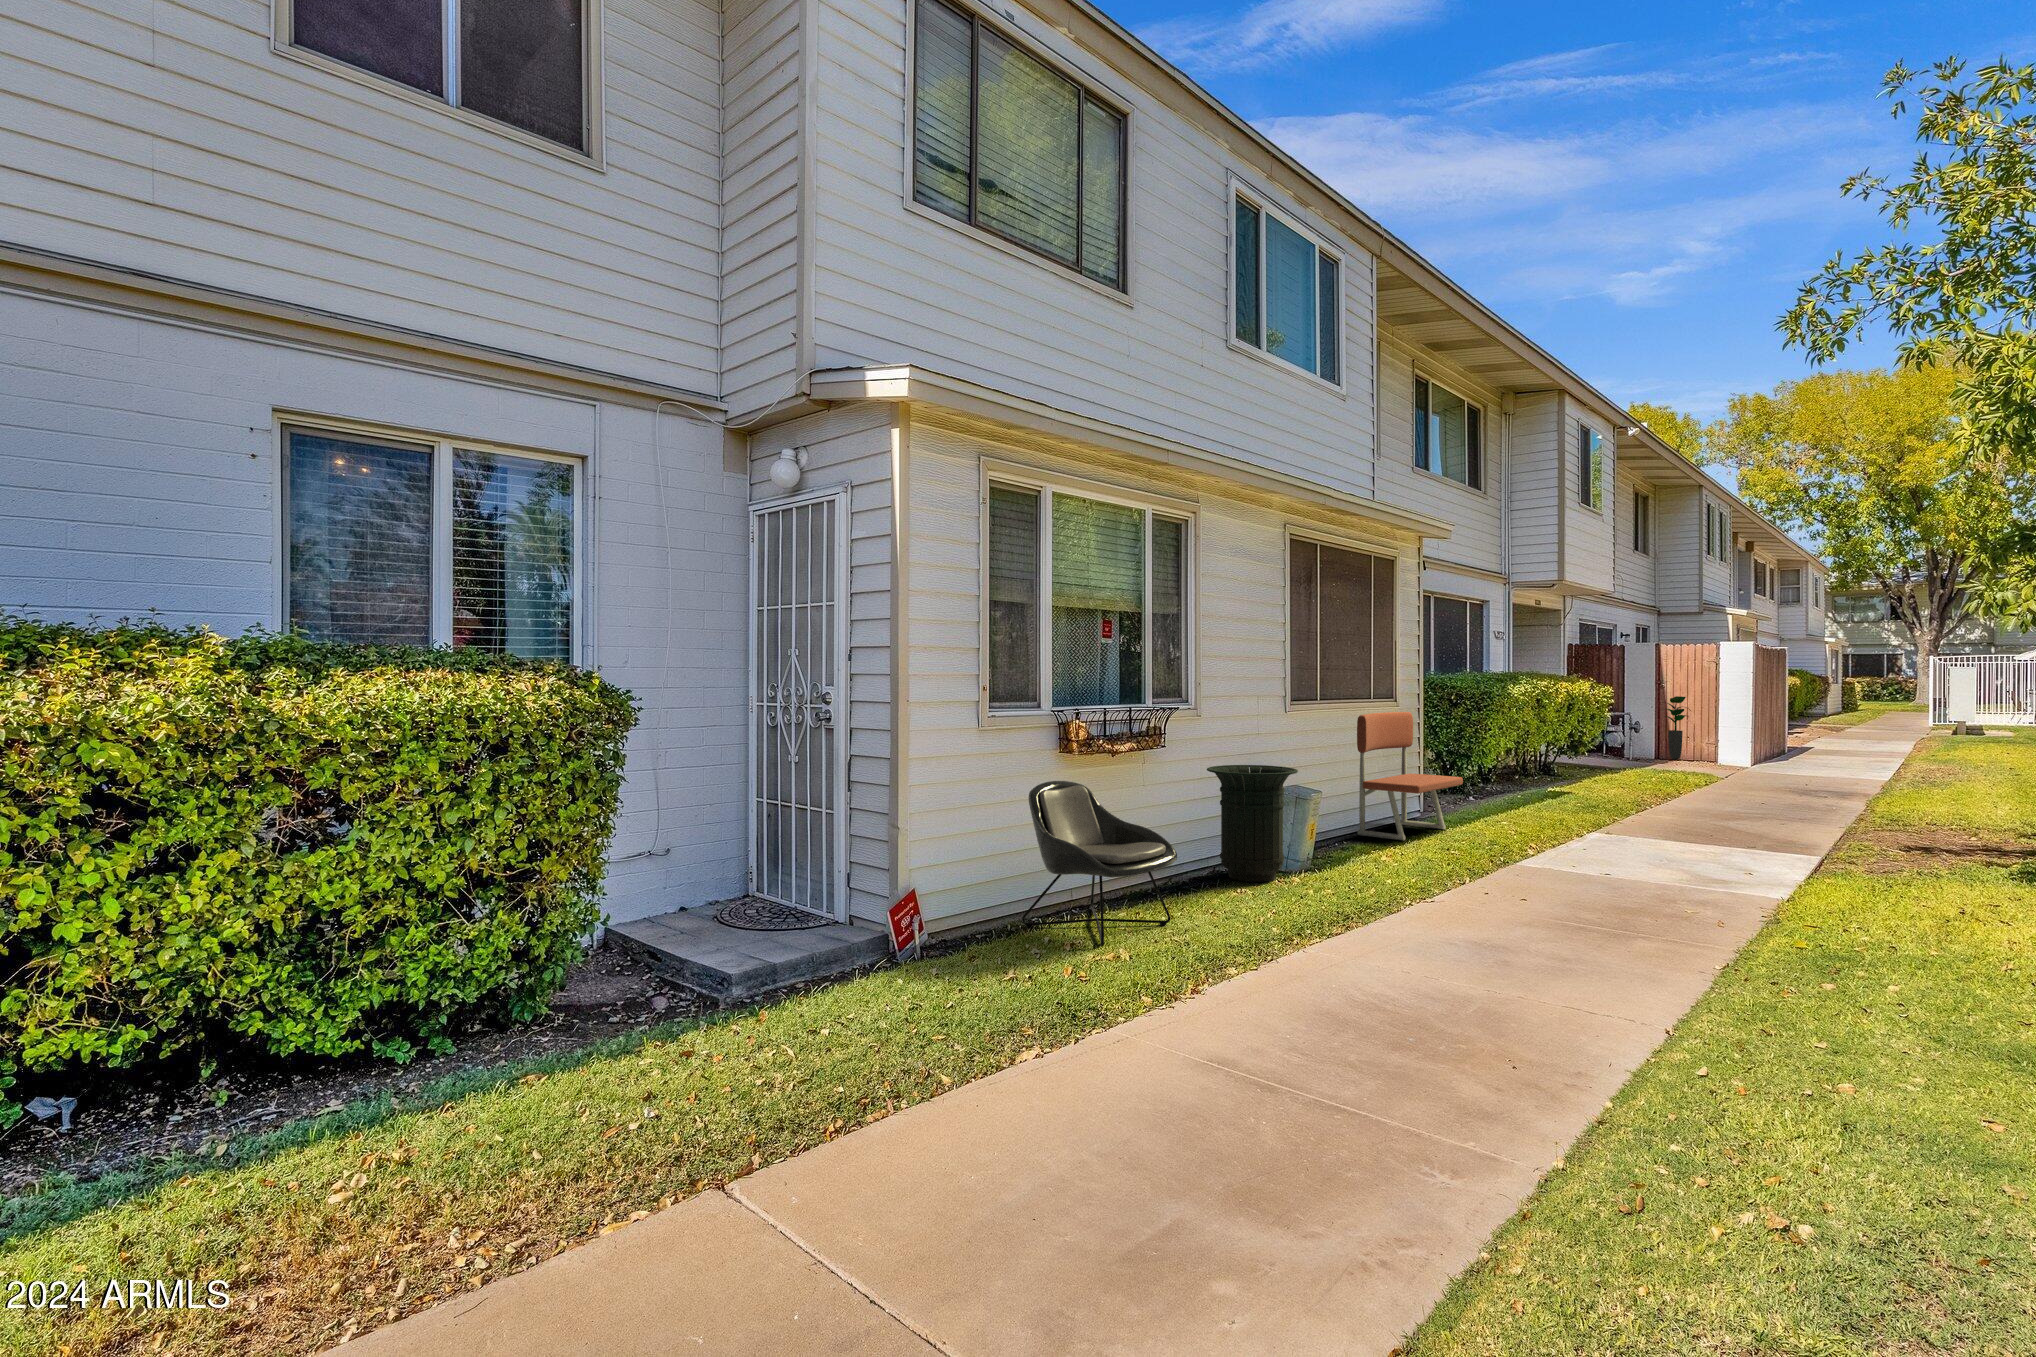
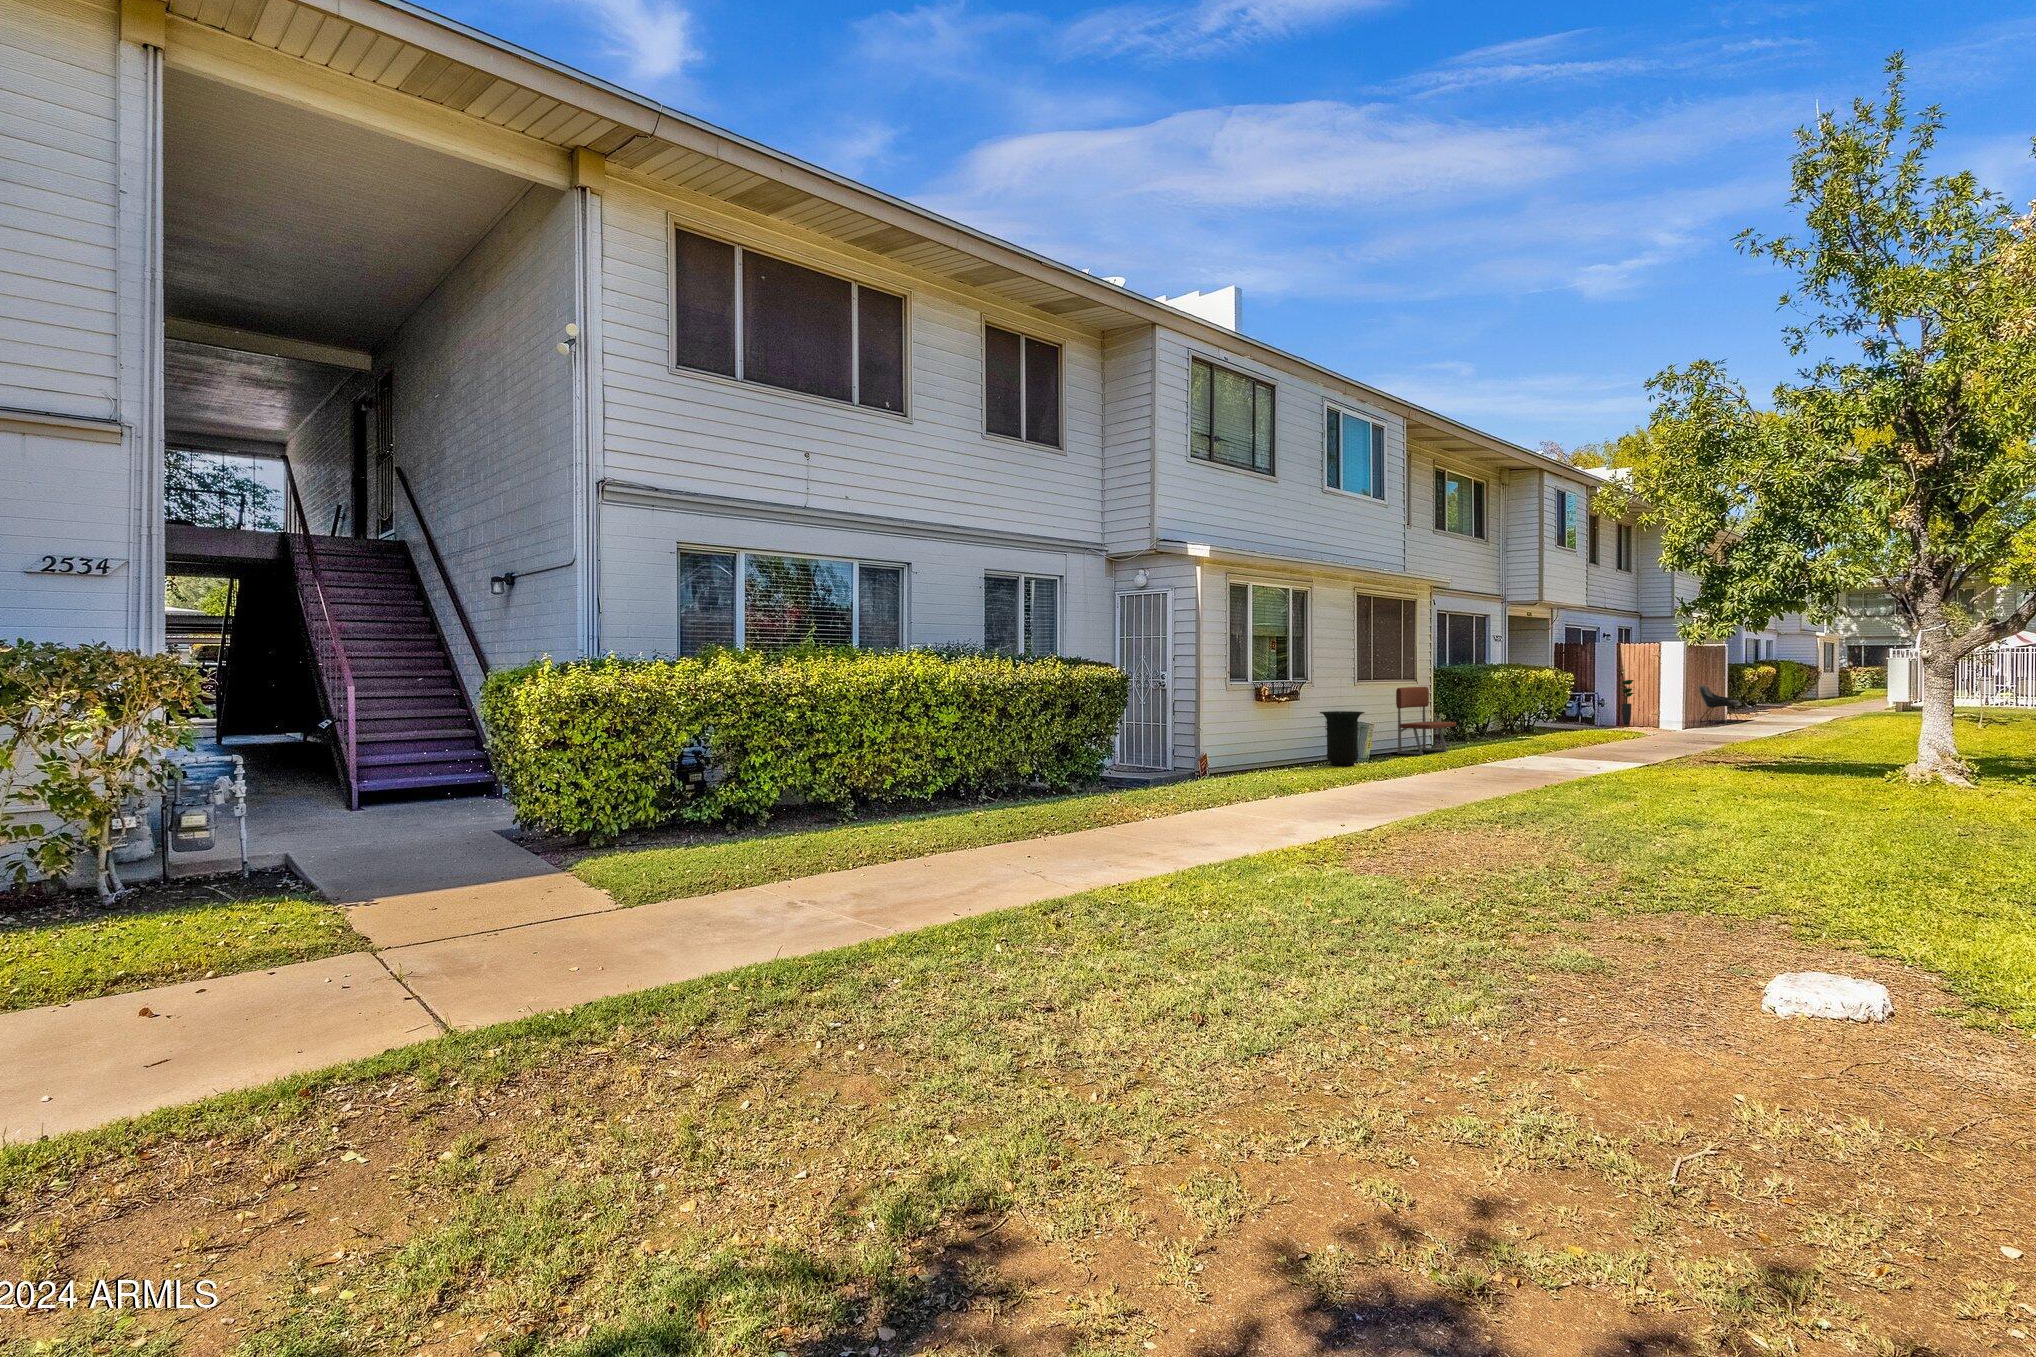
lounge chair: present [1022,781,1177,945] -> present [1699,685,1741,723]

